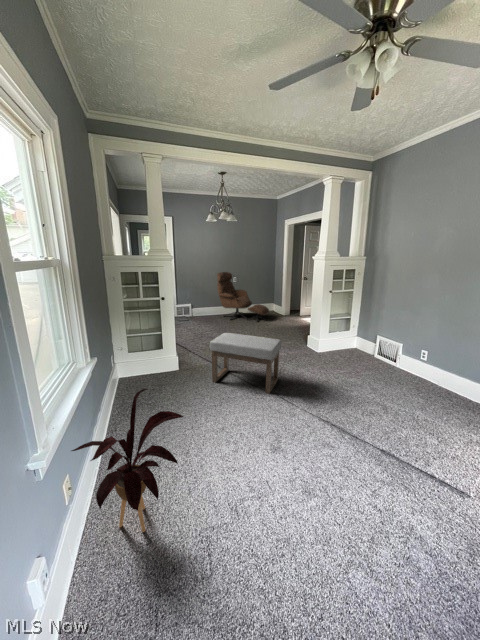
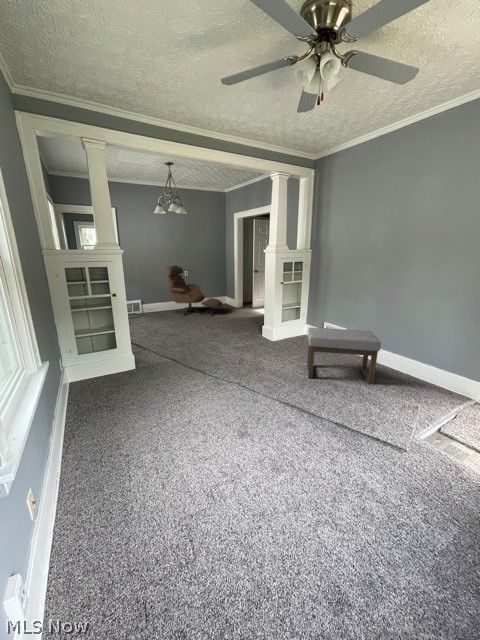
ottoman: present [210,333,281,394] -> present [307,328,381,384]
house plant: present [71,389,183,532] -> none [34,387,156,533]

